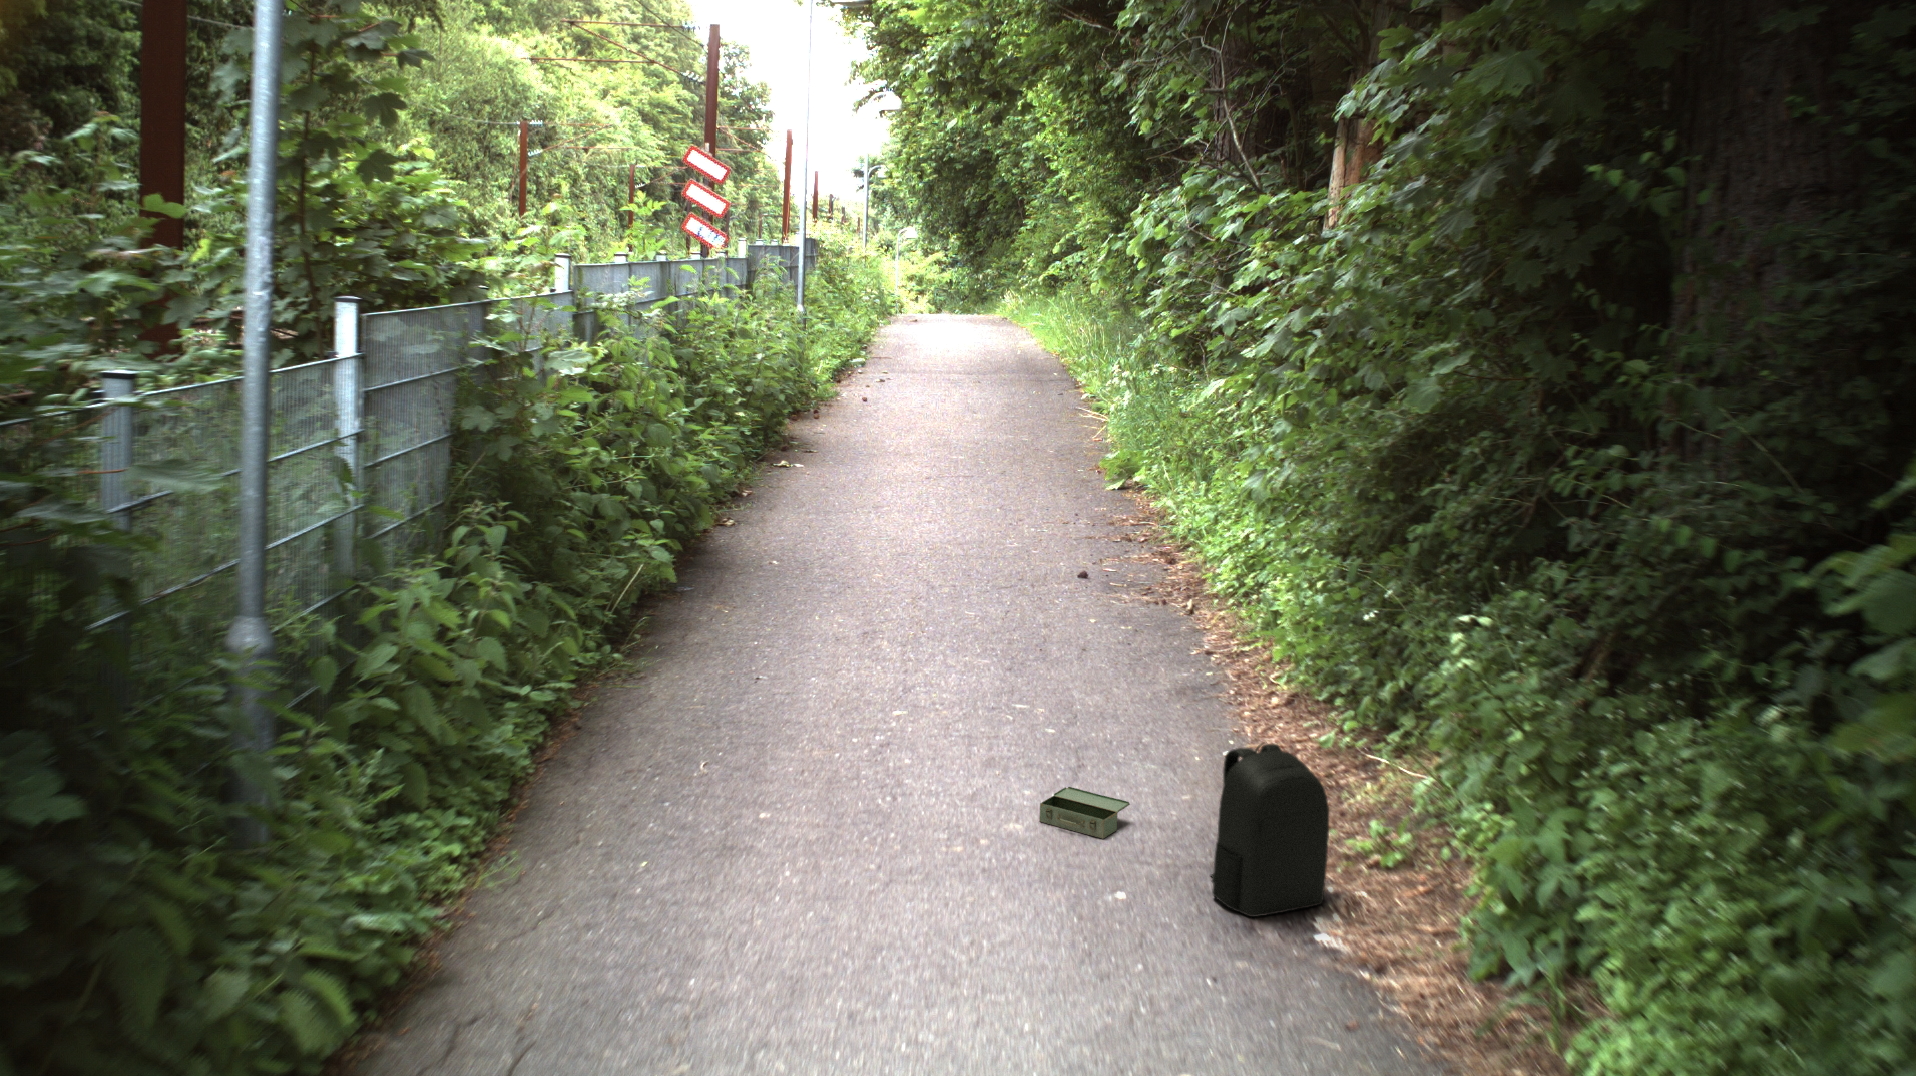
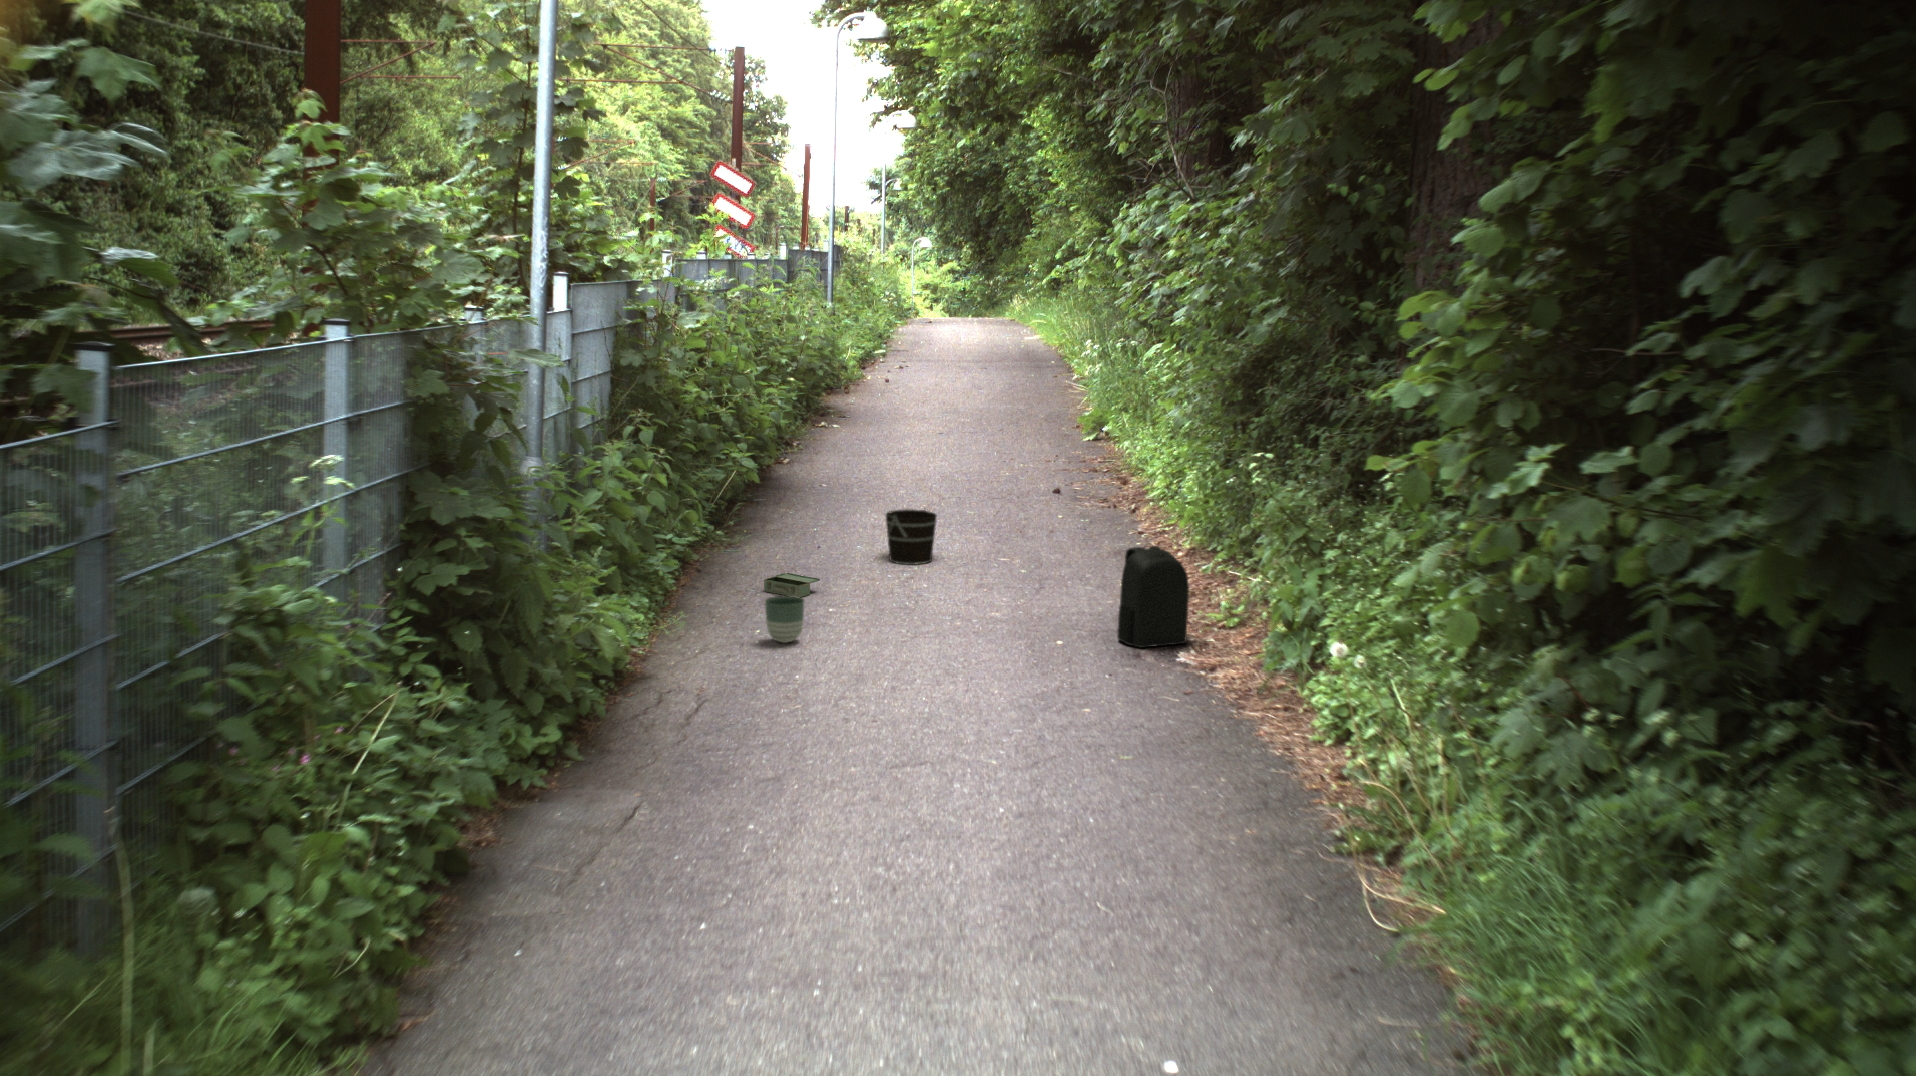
bucket: none [848,633,923,719] -> present [886,508,937,565]
toolbox: present [1040,787,1130,839] -> present [764,573,820,597]
planter: none [642,830,707,911] -> present [765,596,804,643]

